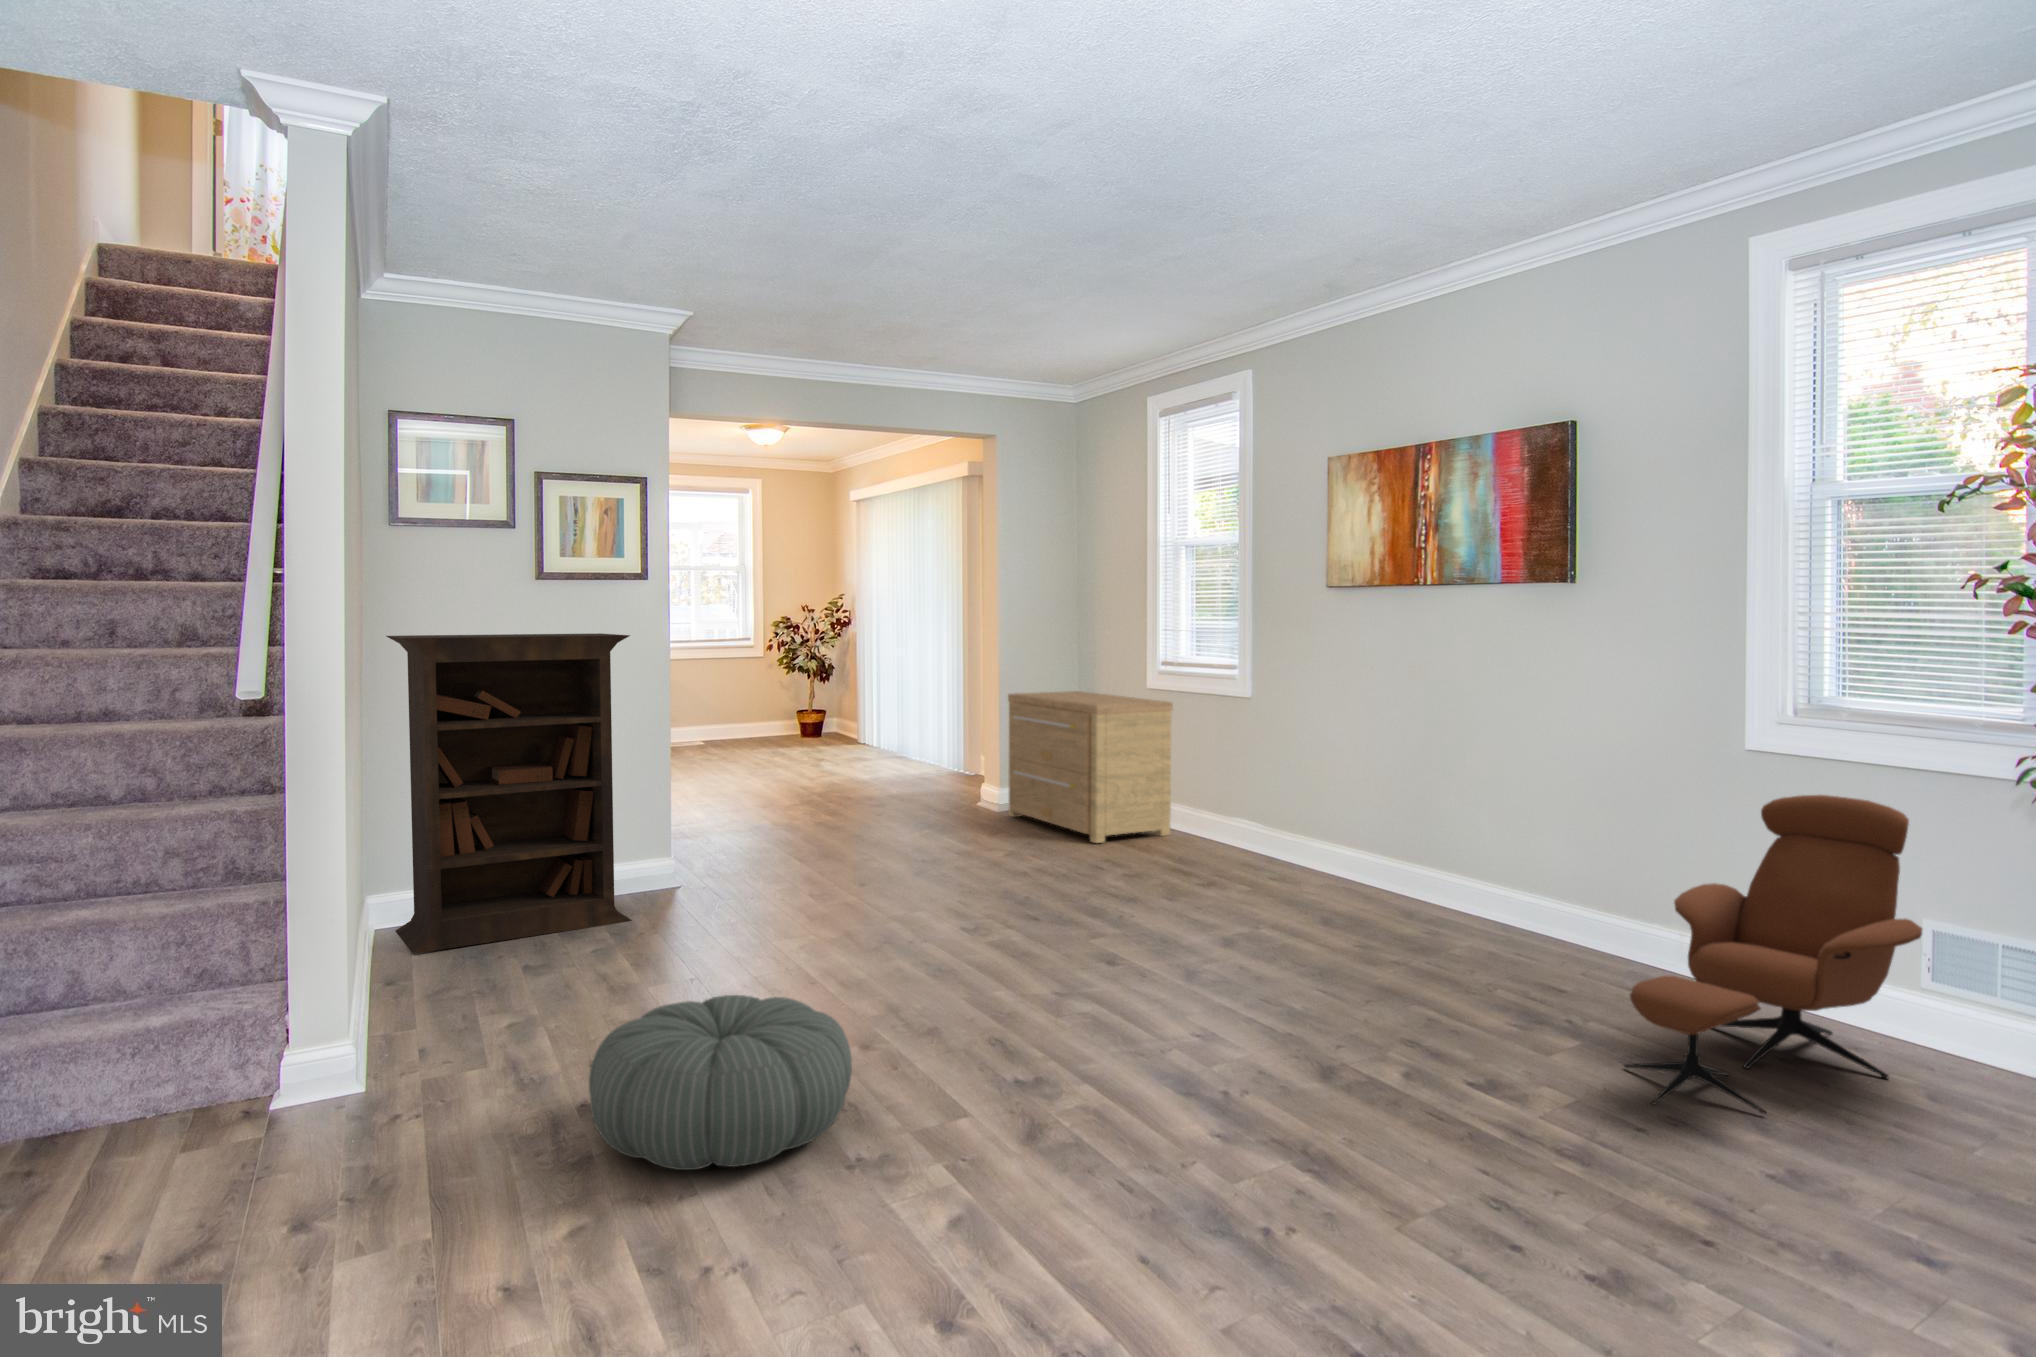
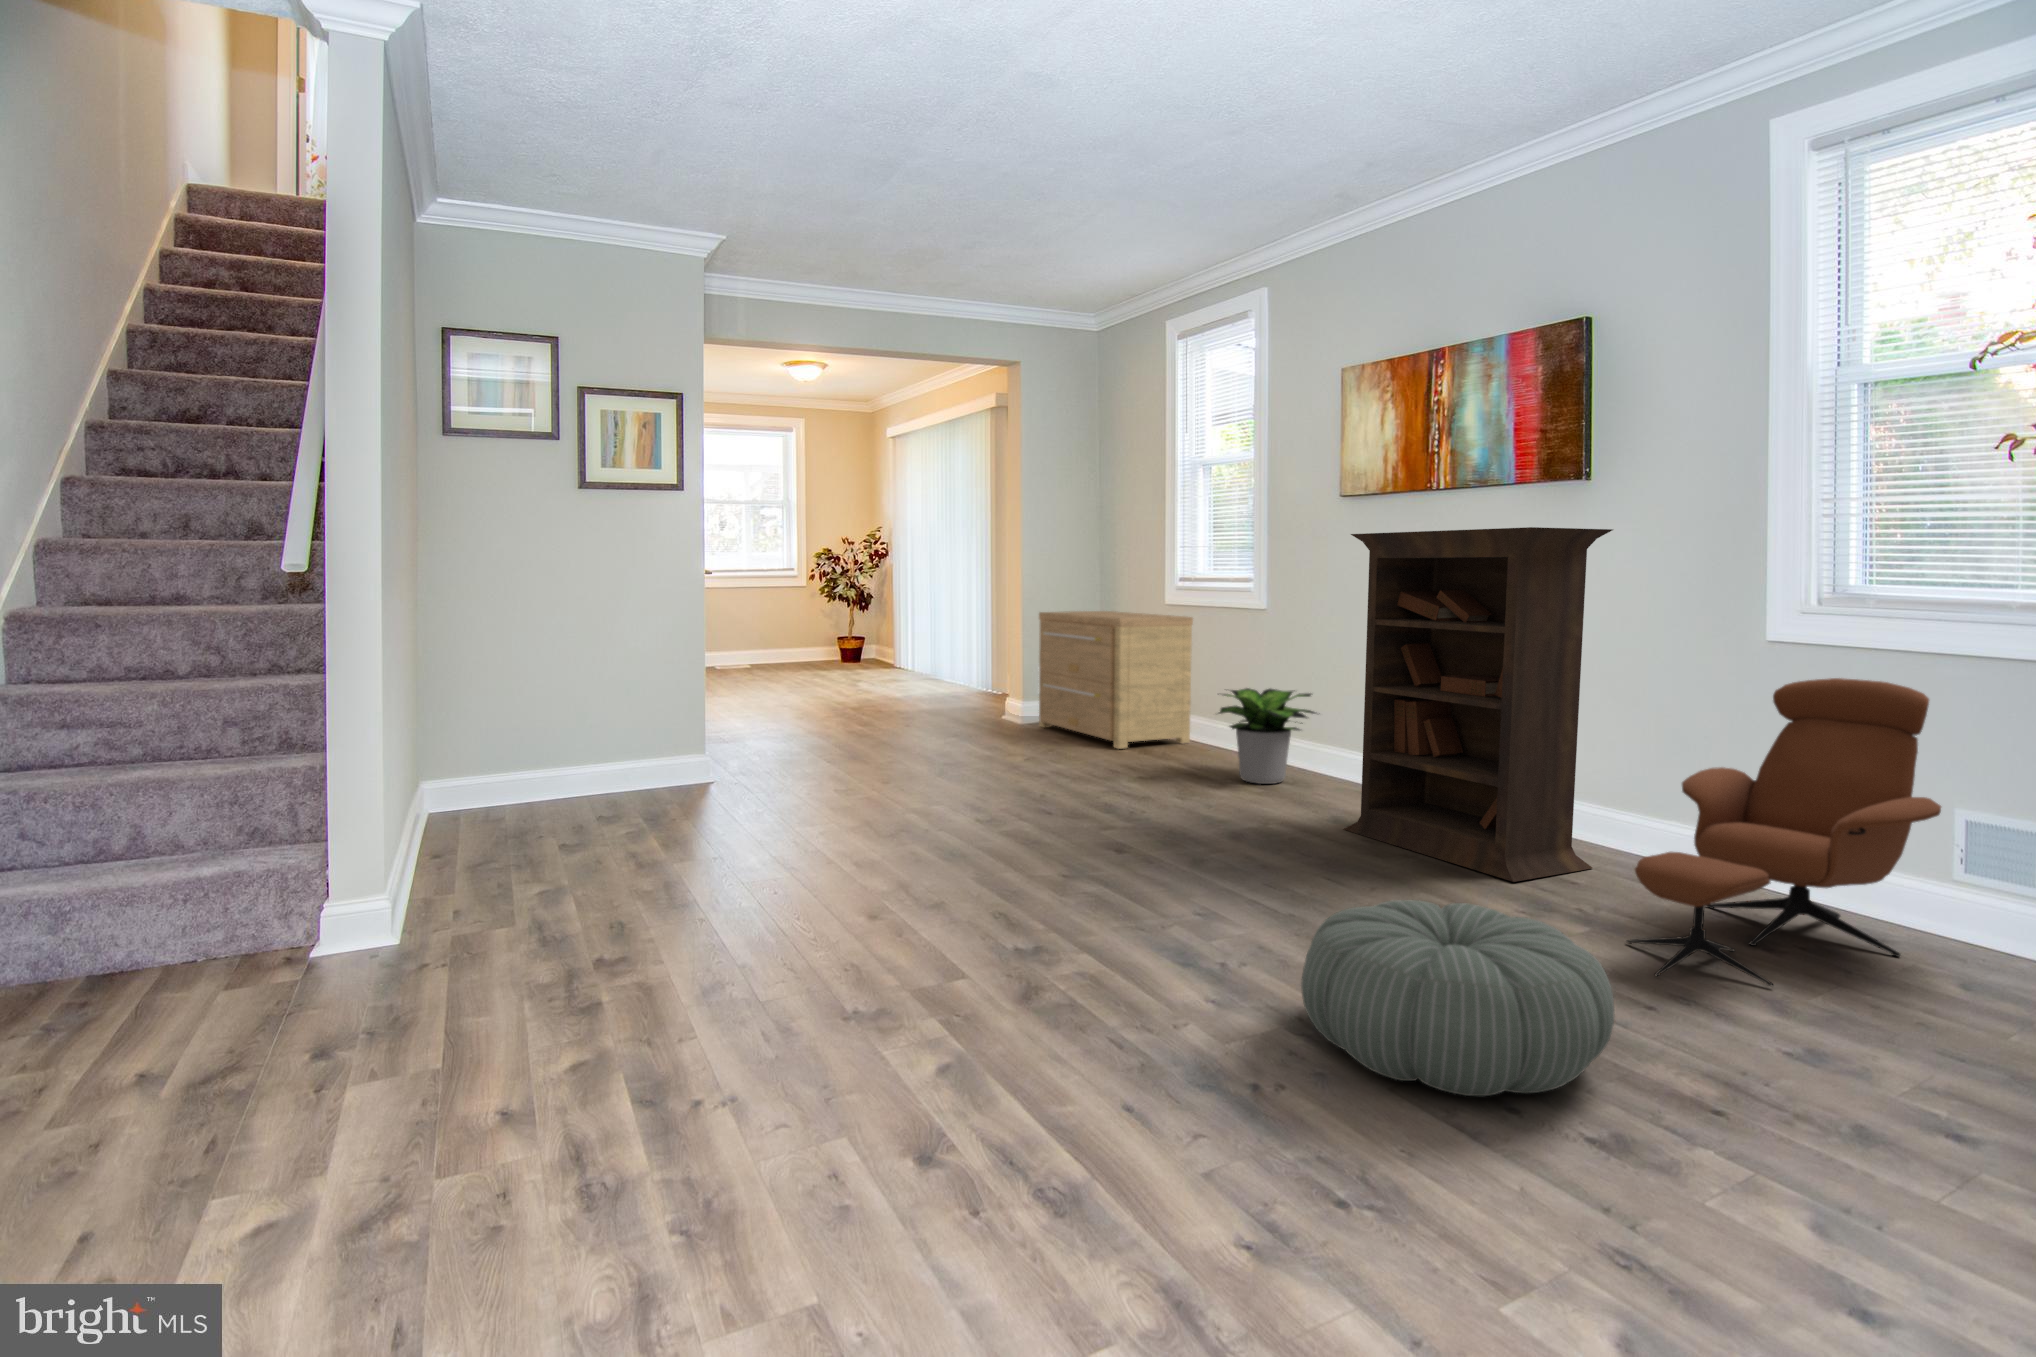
bookcase: present [386,633,632,954] -> present [1343,527,1613,882]
potted plant: none [1198,782,1311,885] -> present [1219,688,1315,784]
pouf: present [589,995,852,1170] -> present [1301,900,1615,1096]

